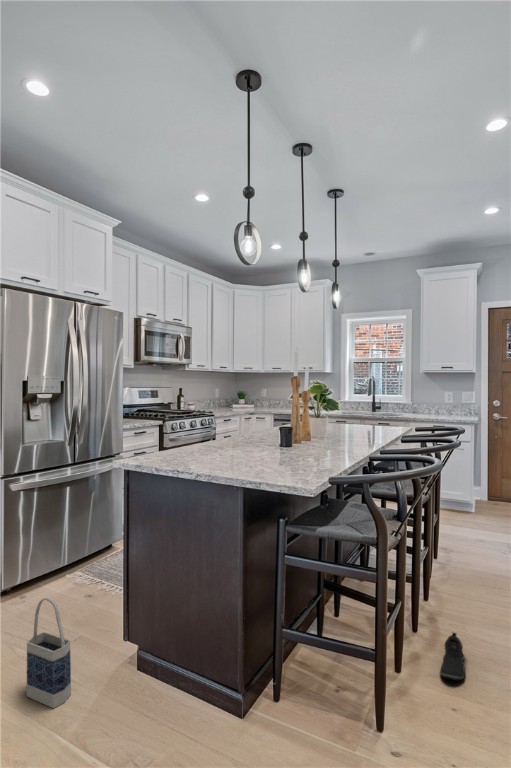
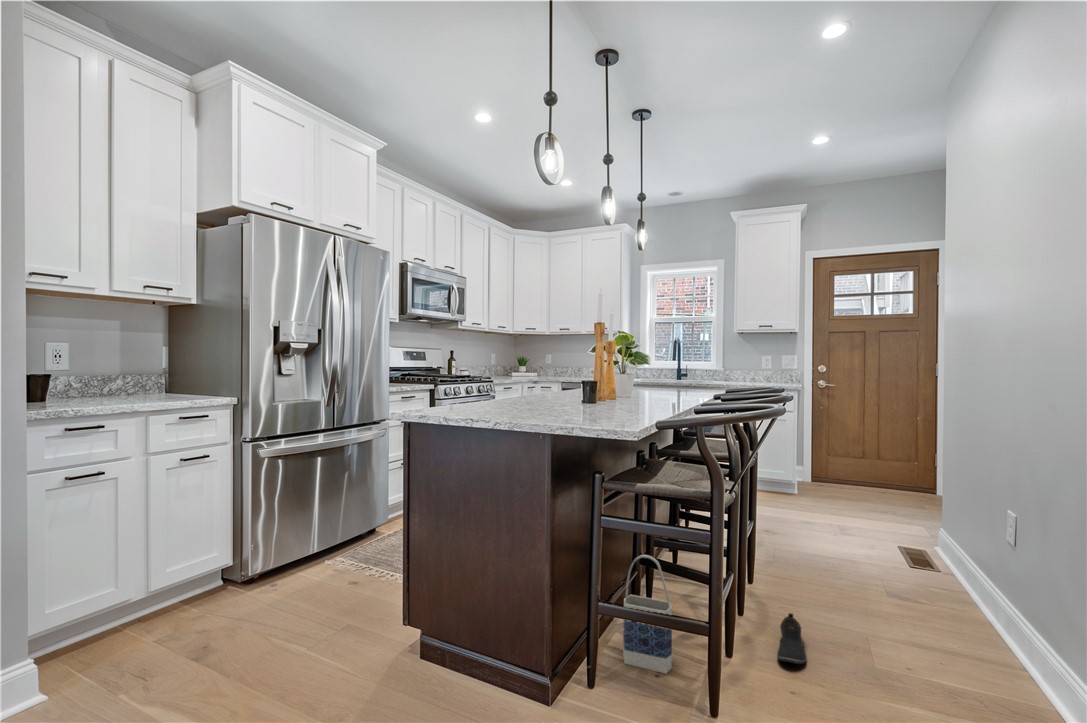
bag: present [27,597,71,708] -> present [623,555,672,673]

